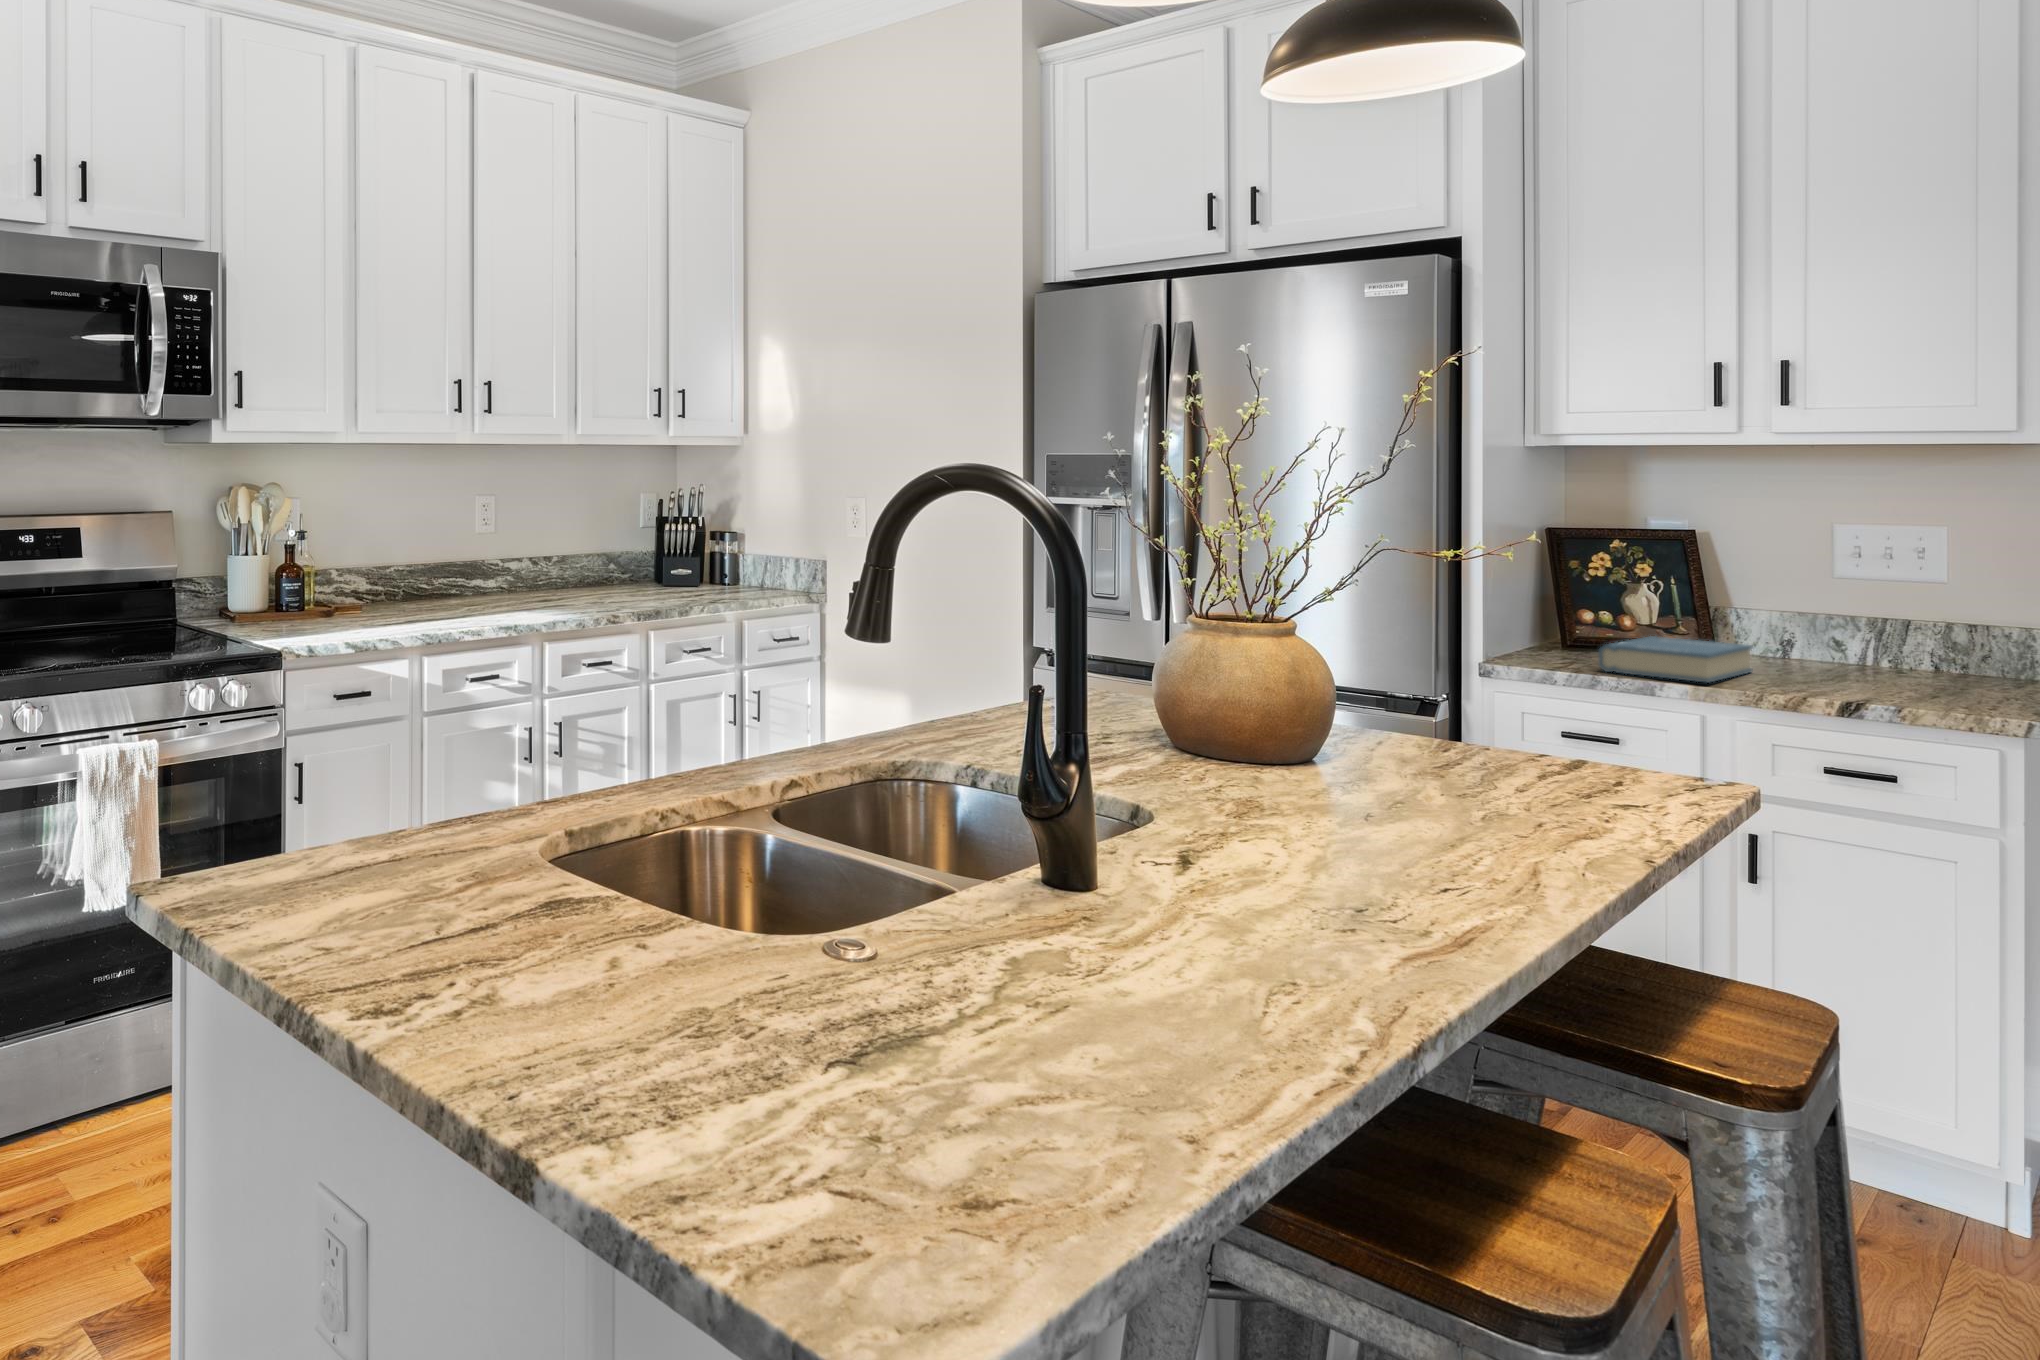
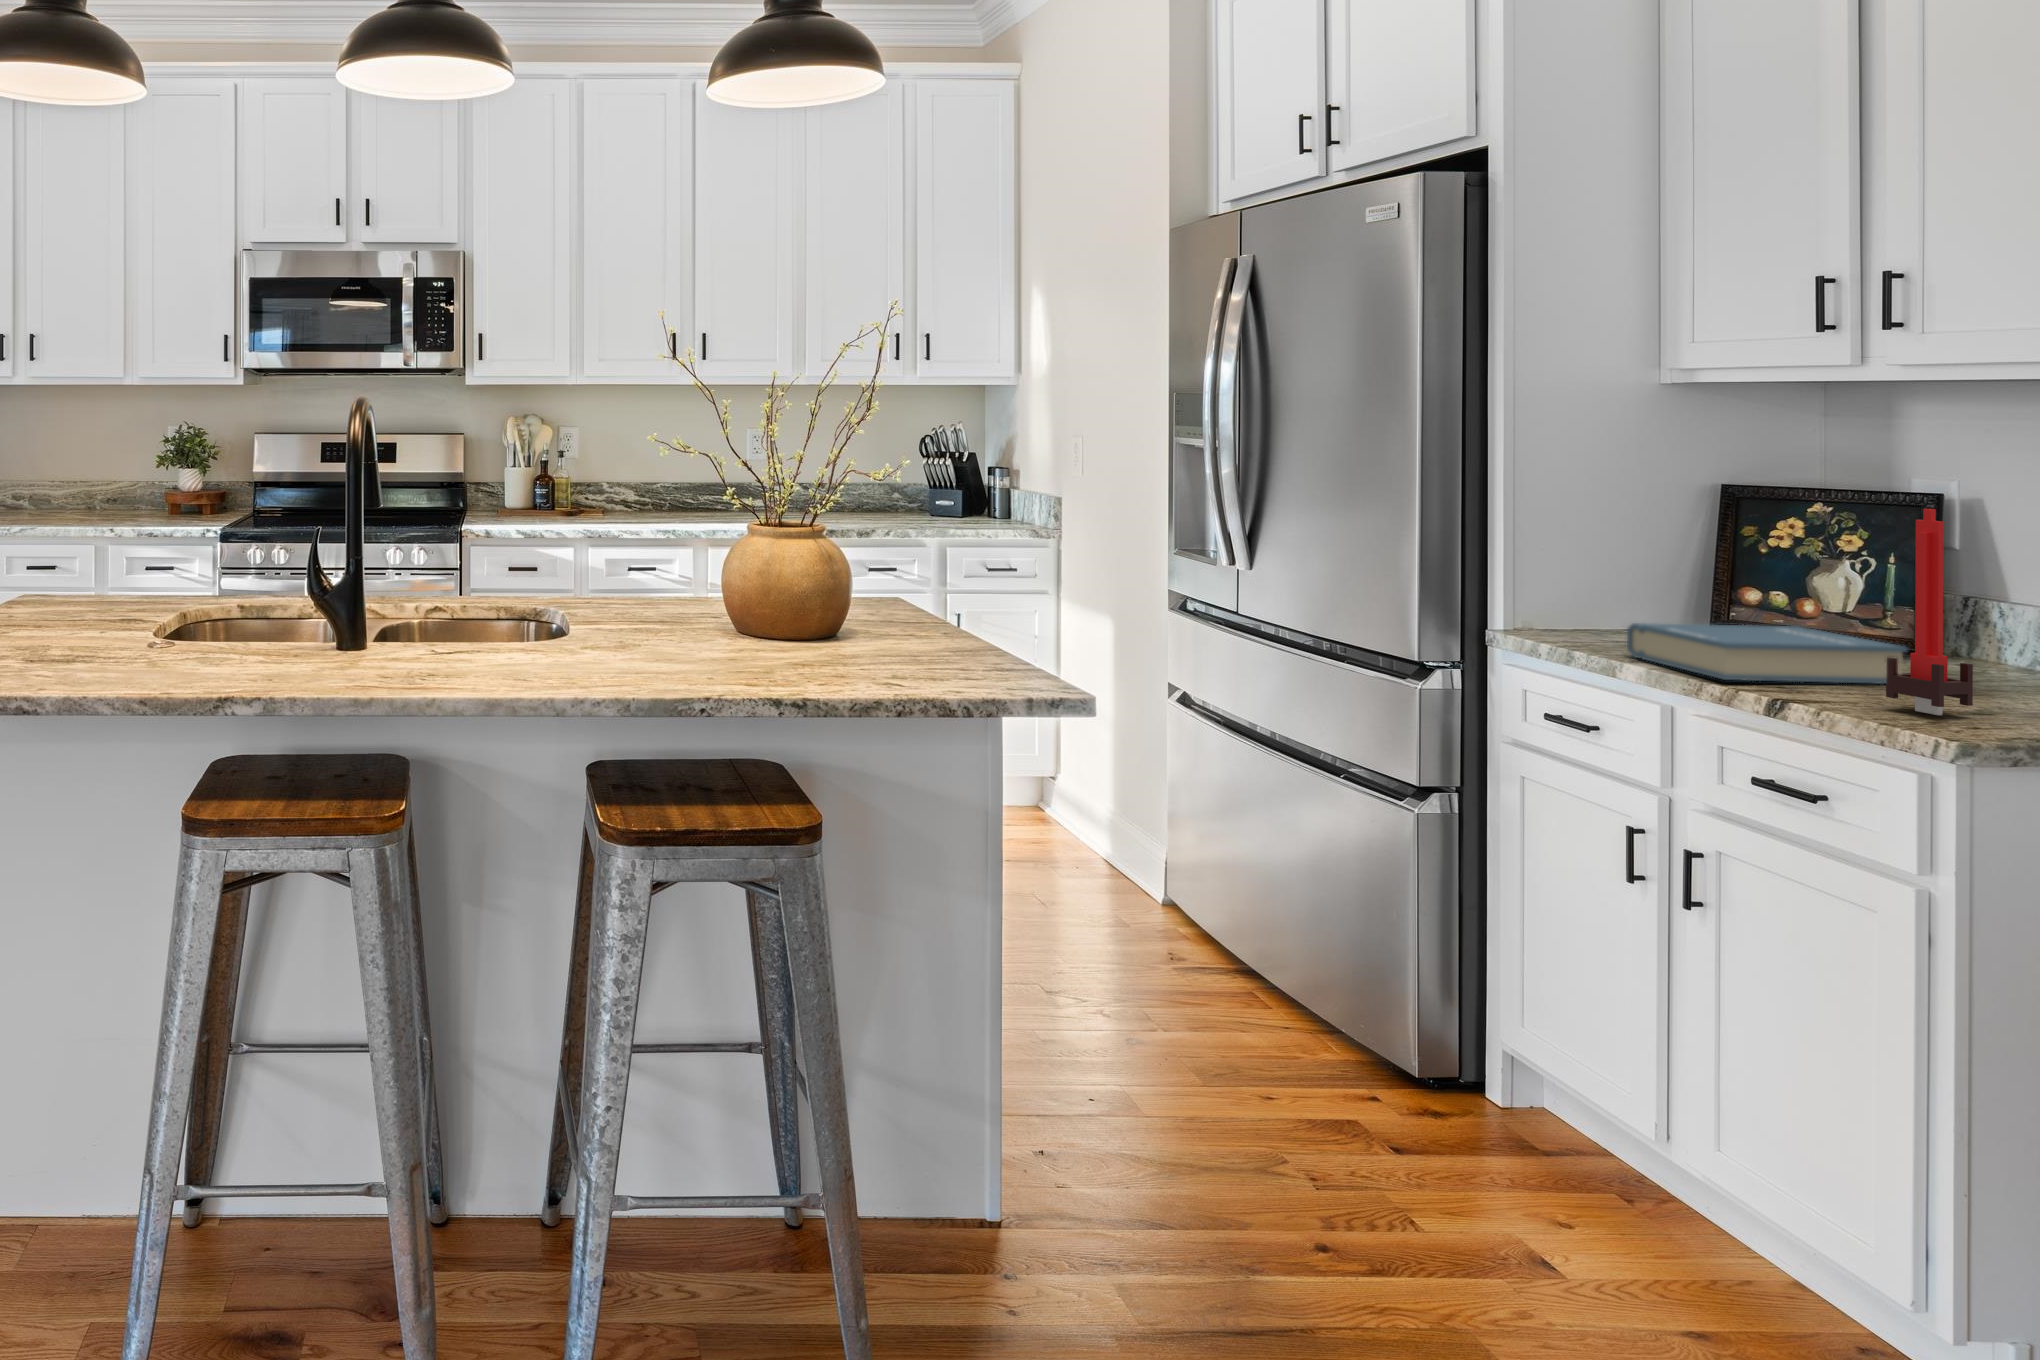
candle: none [1814,545,1855,693] -> present [1886,509,1973,715]

